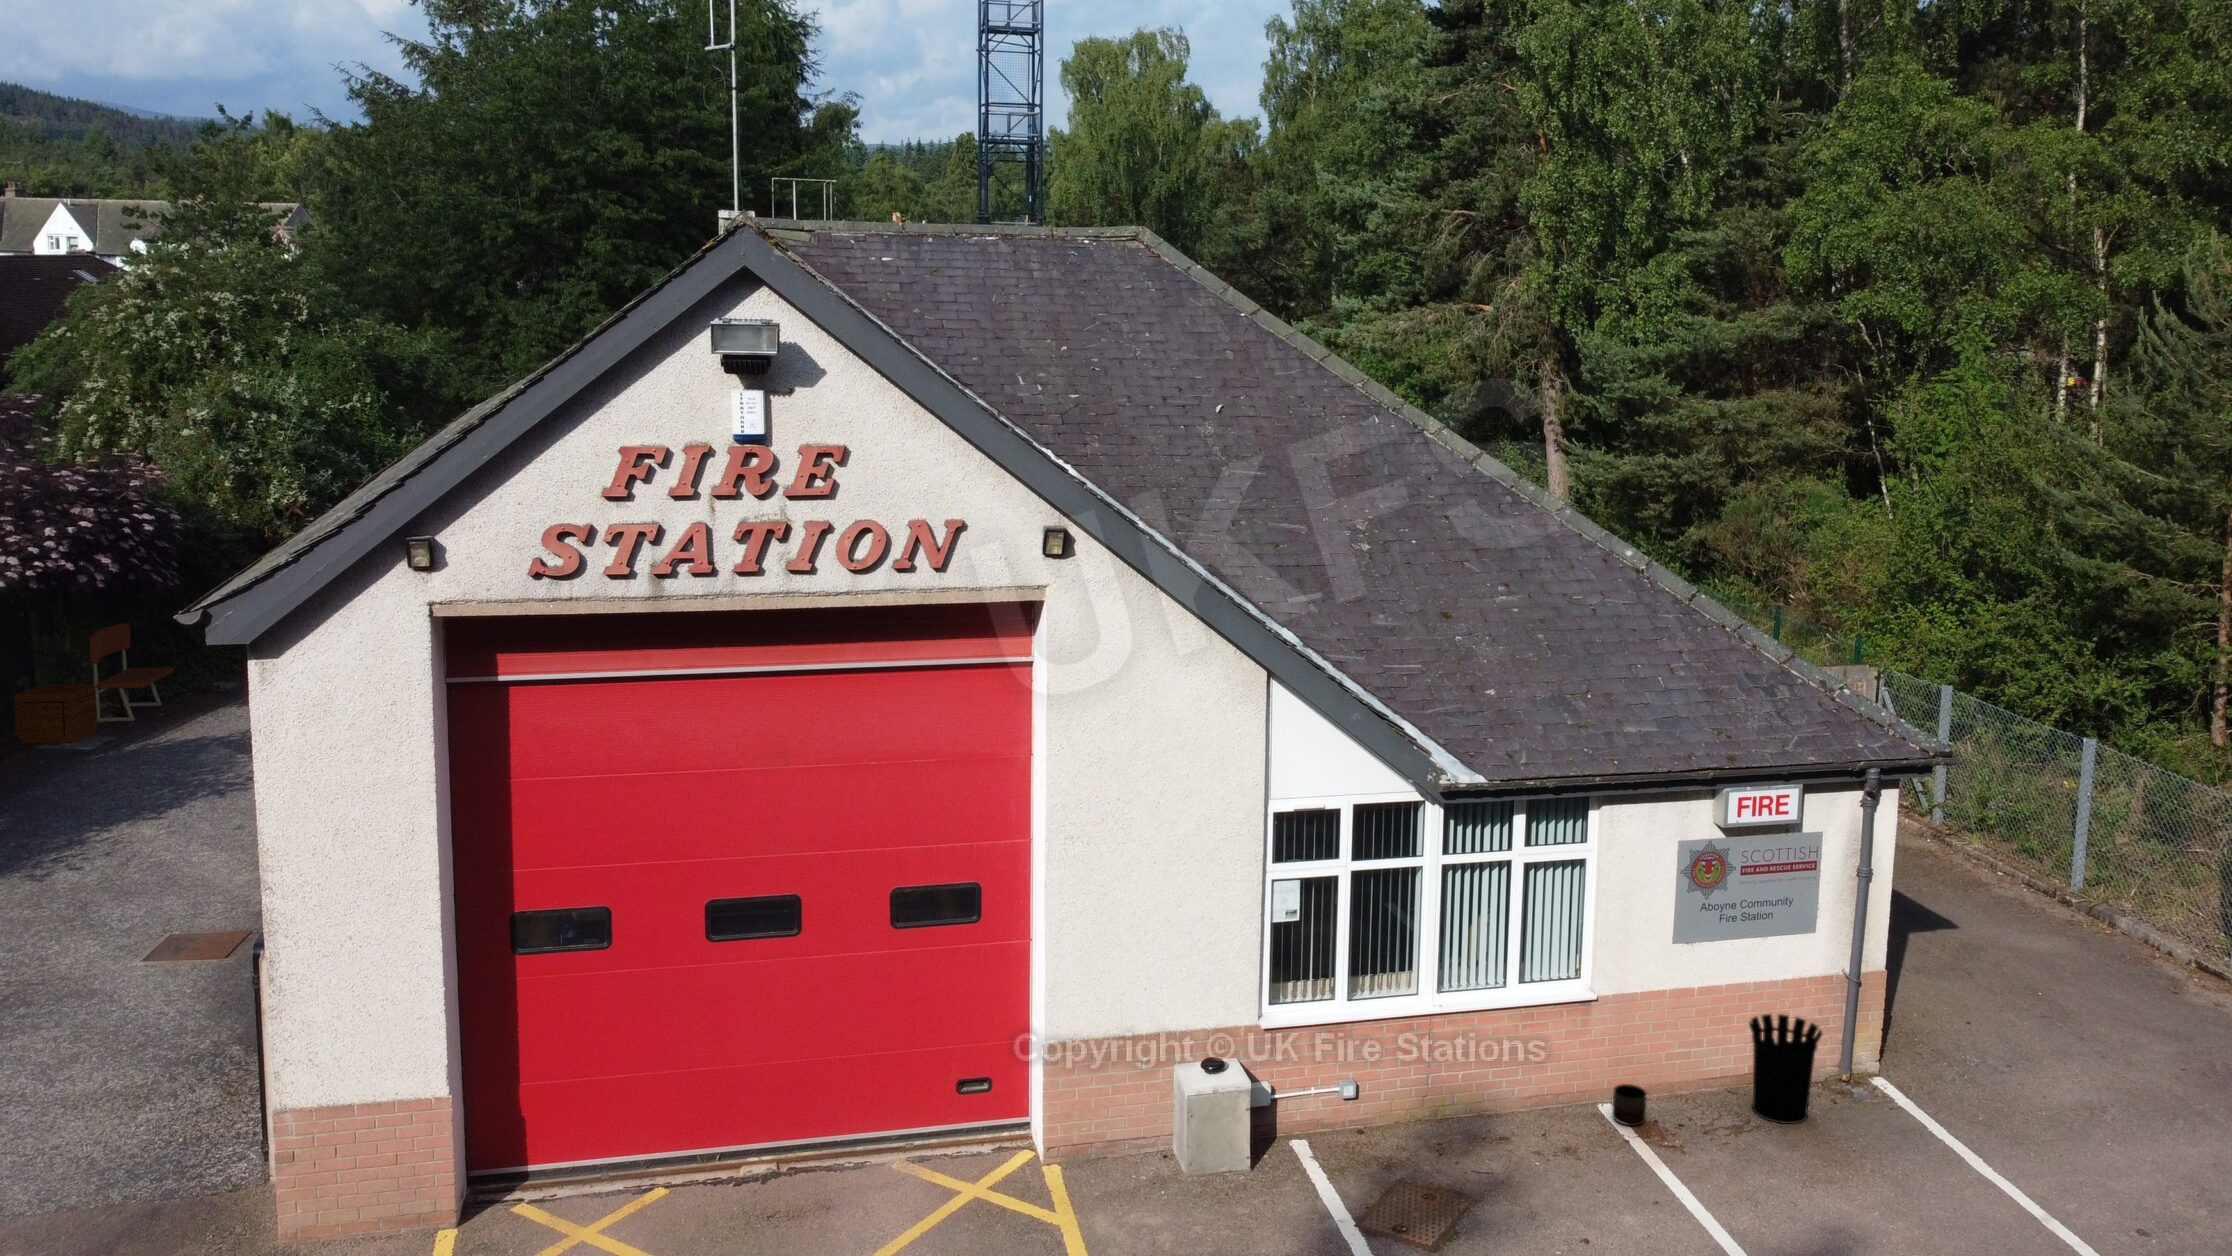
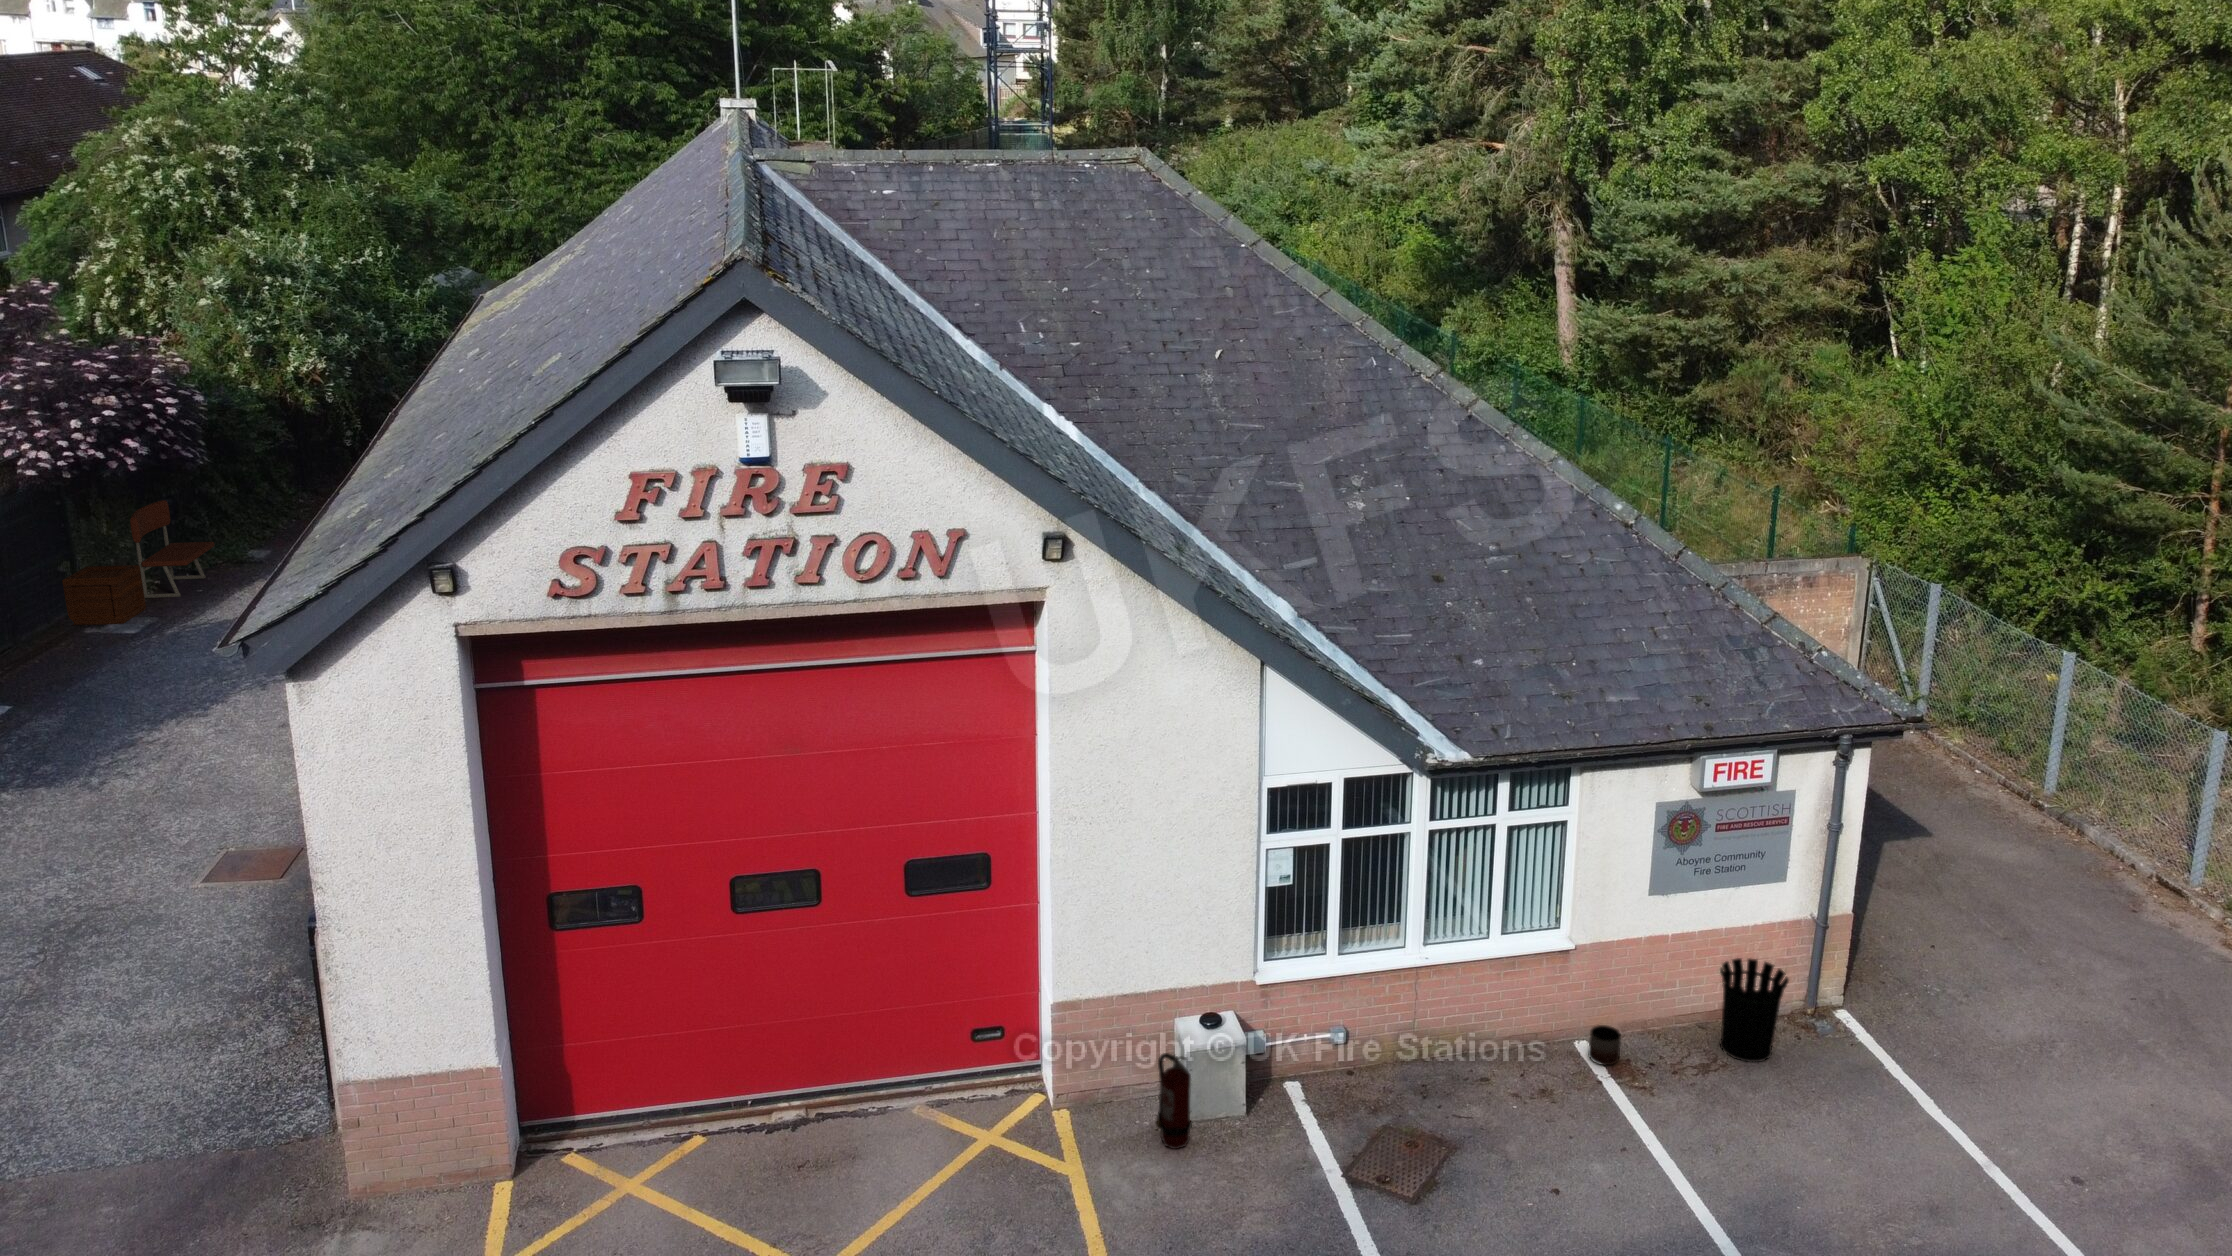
fire extinguisher: none [1151,1091,1189,1198] -> present [1156,1053,1192,1149]

